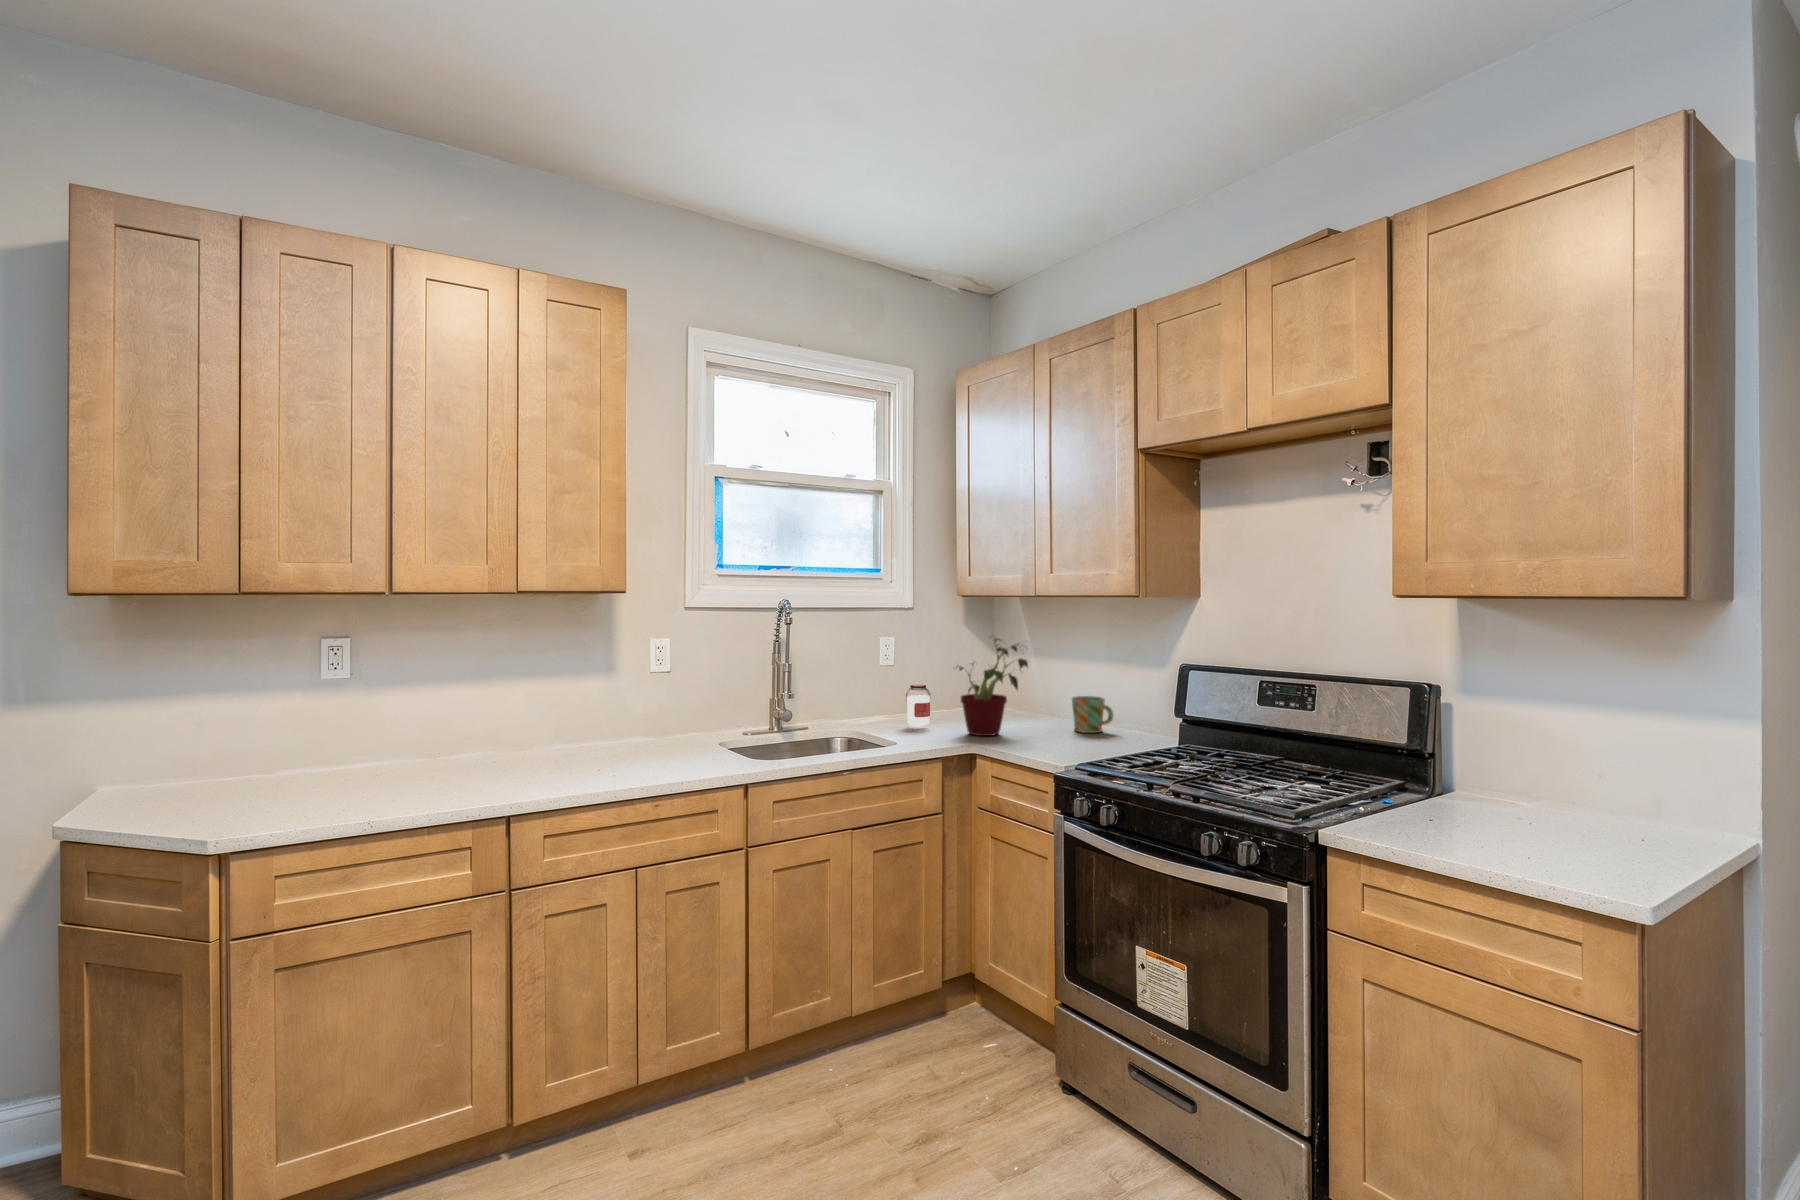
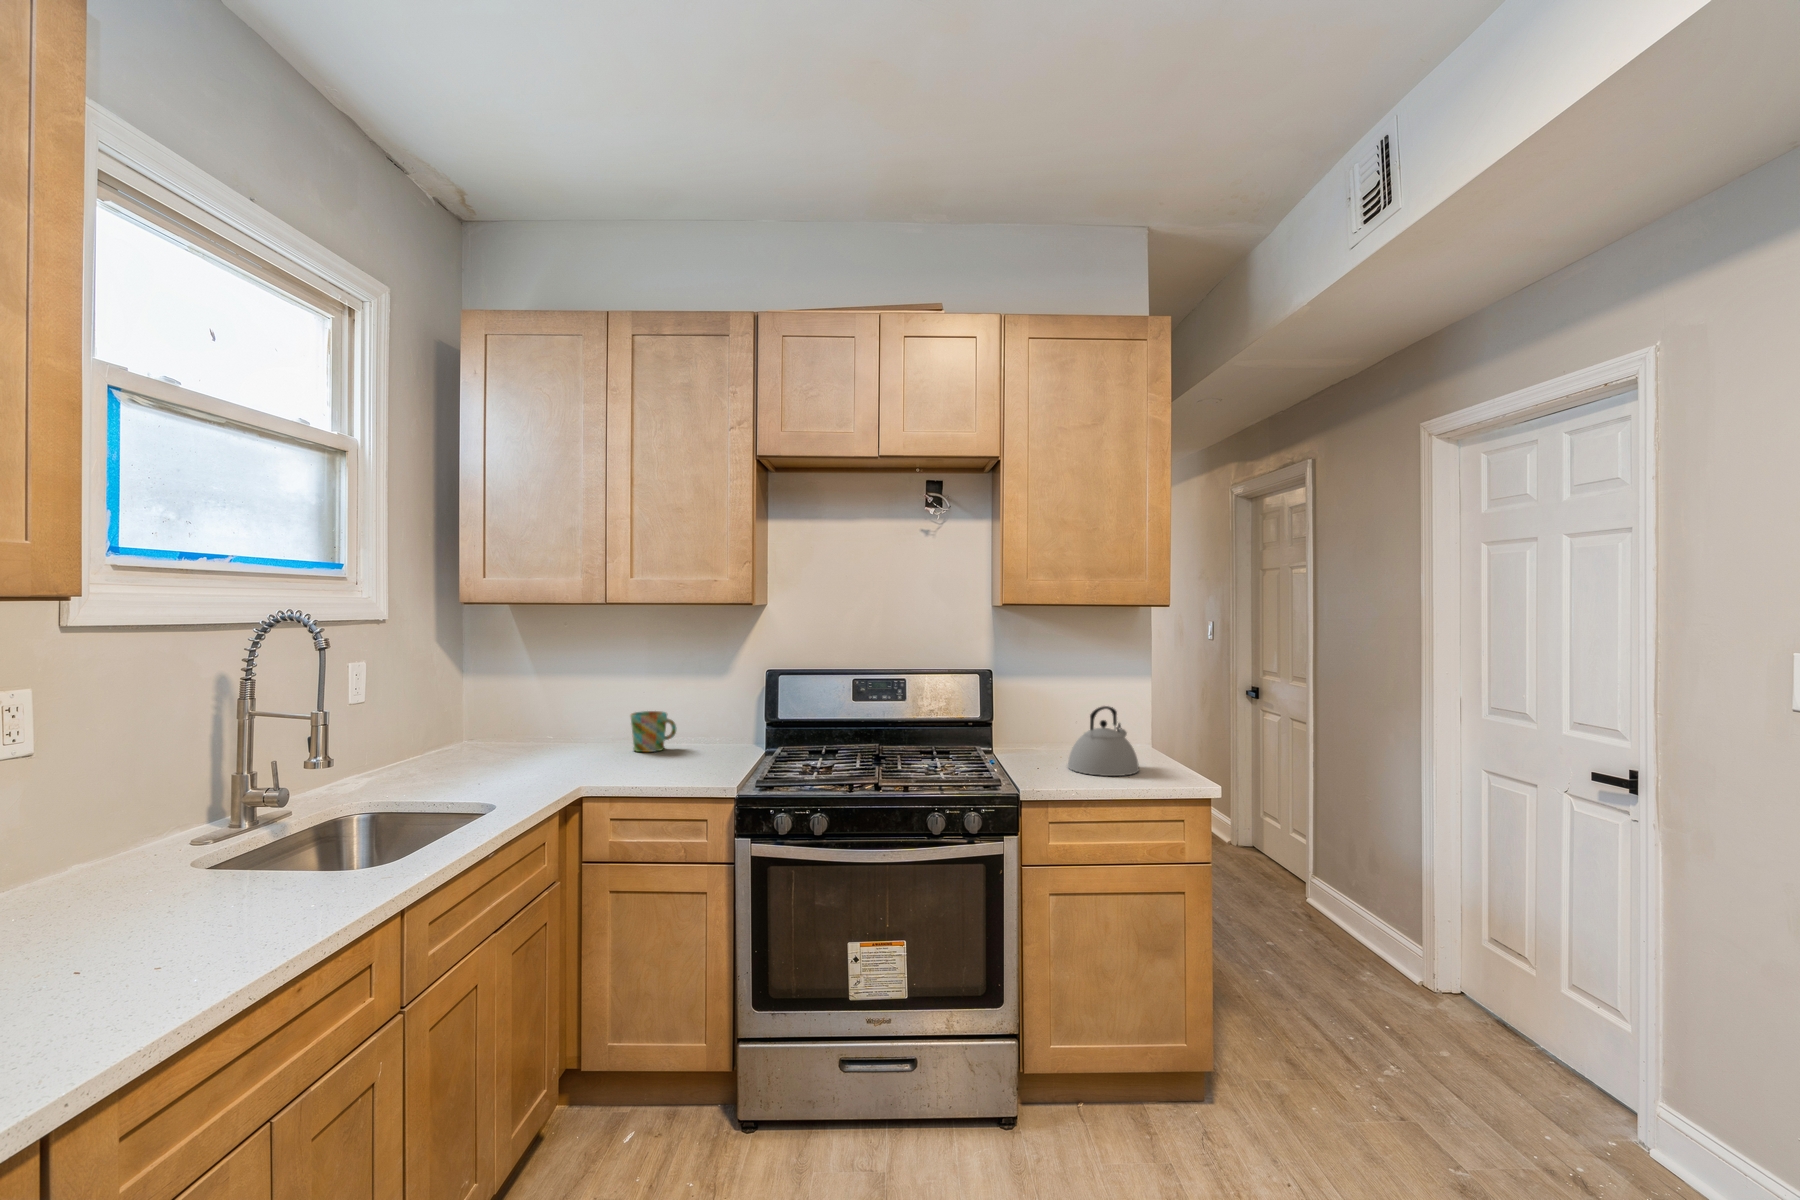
potted plant: present [958,638,1028,736] -> none [510,648,610,775]
jar: present [906,685,930,726] -> none [425,722,463,780]
kettle: none [1470,746,1600,854] -> present [1068,706,1139,776]

